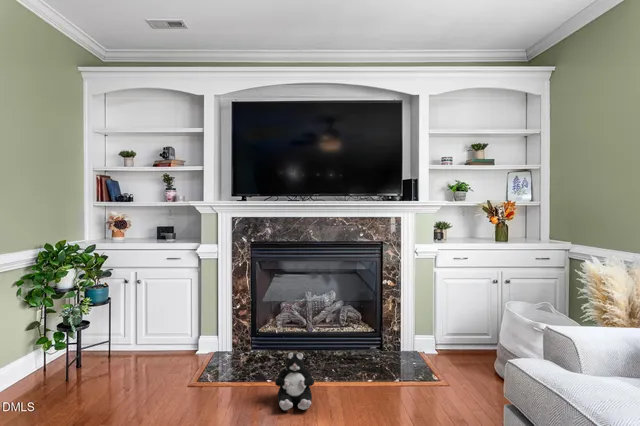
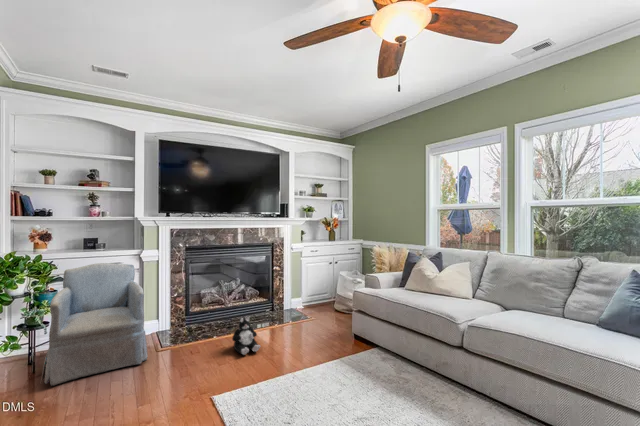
armchair: none [66,257,188,393] -> present [41,263,148,386]

